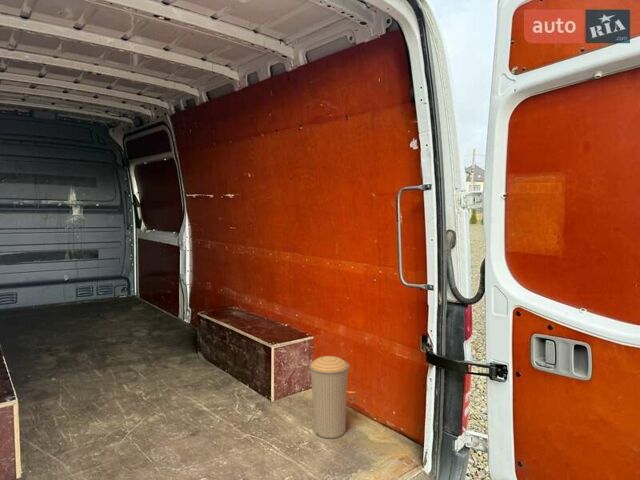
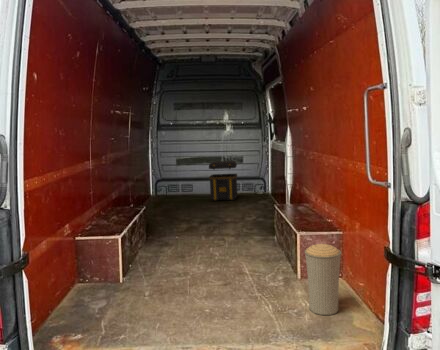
toolbox: none [49,256,94,314] -> present [209,161,237,201]

